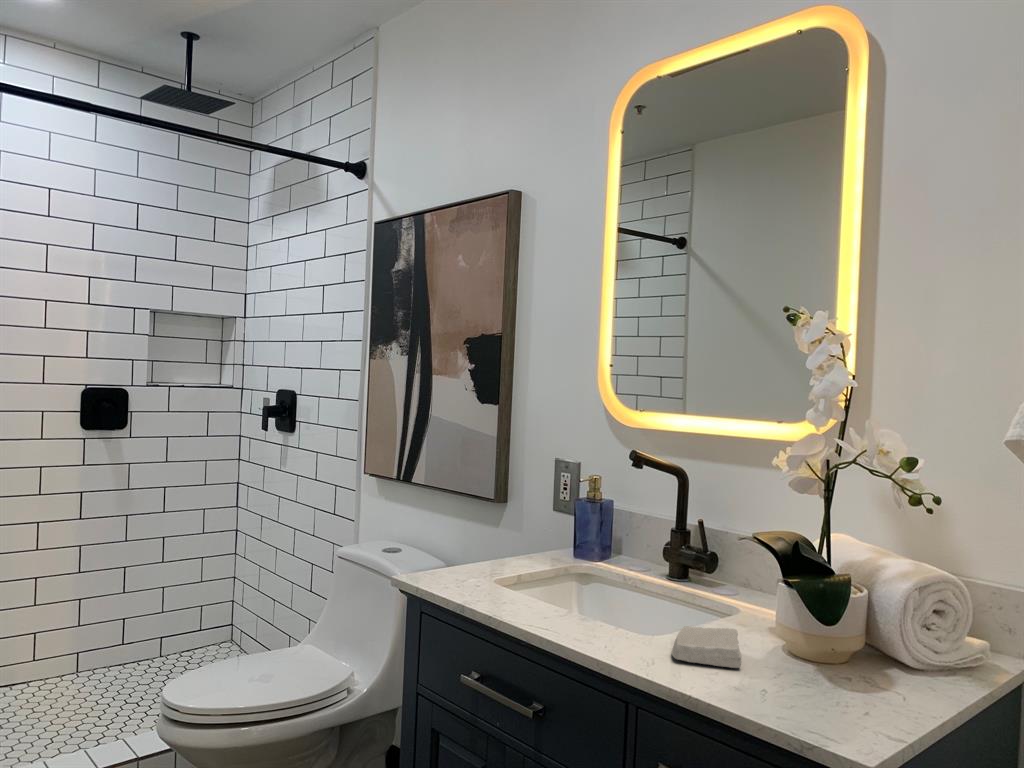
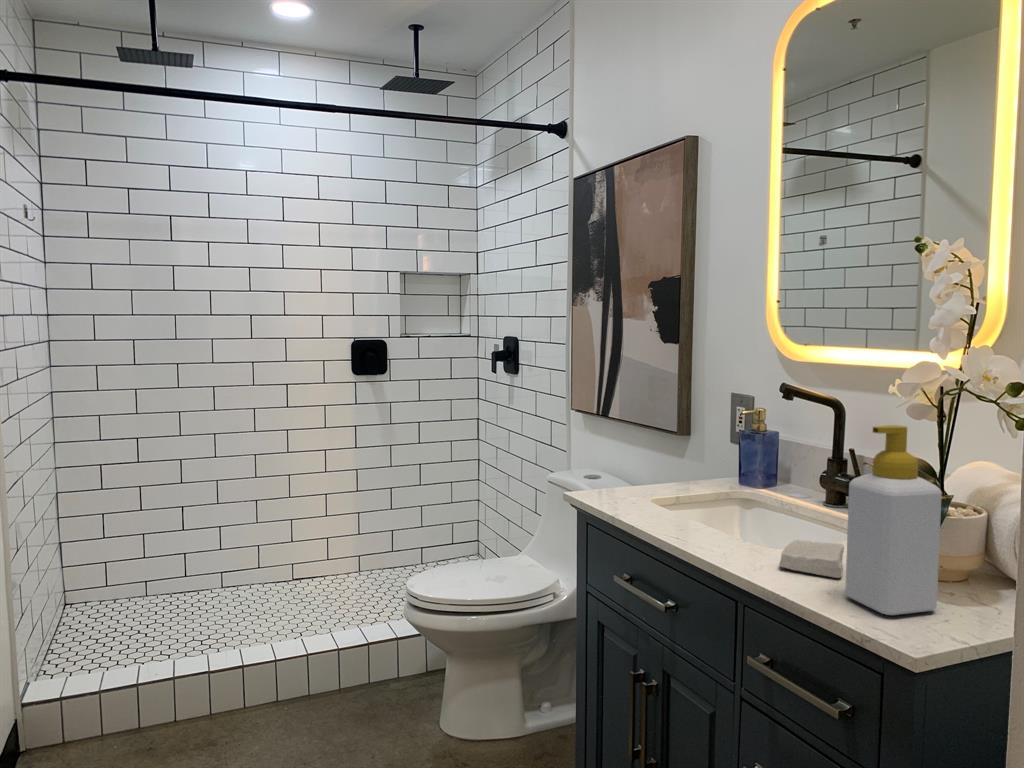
soap bottle: none [759,502,857,712] -> present [845,425,942,615]

